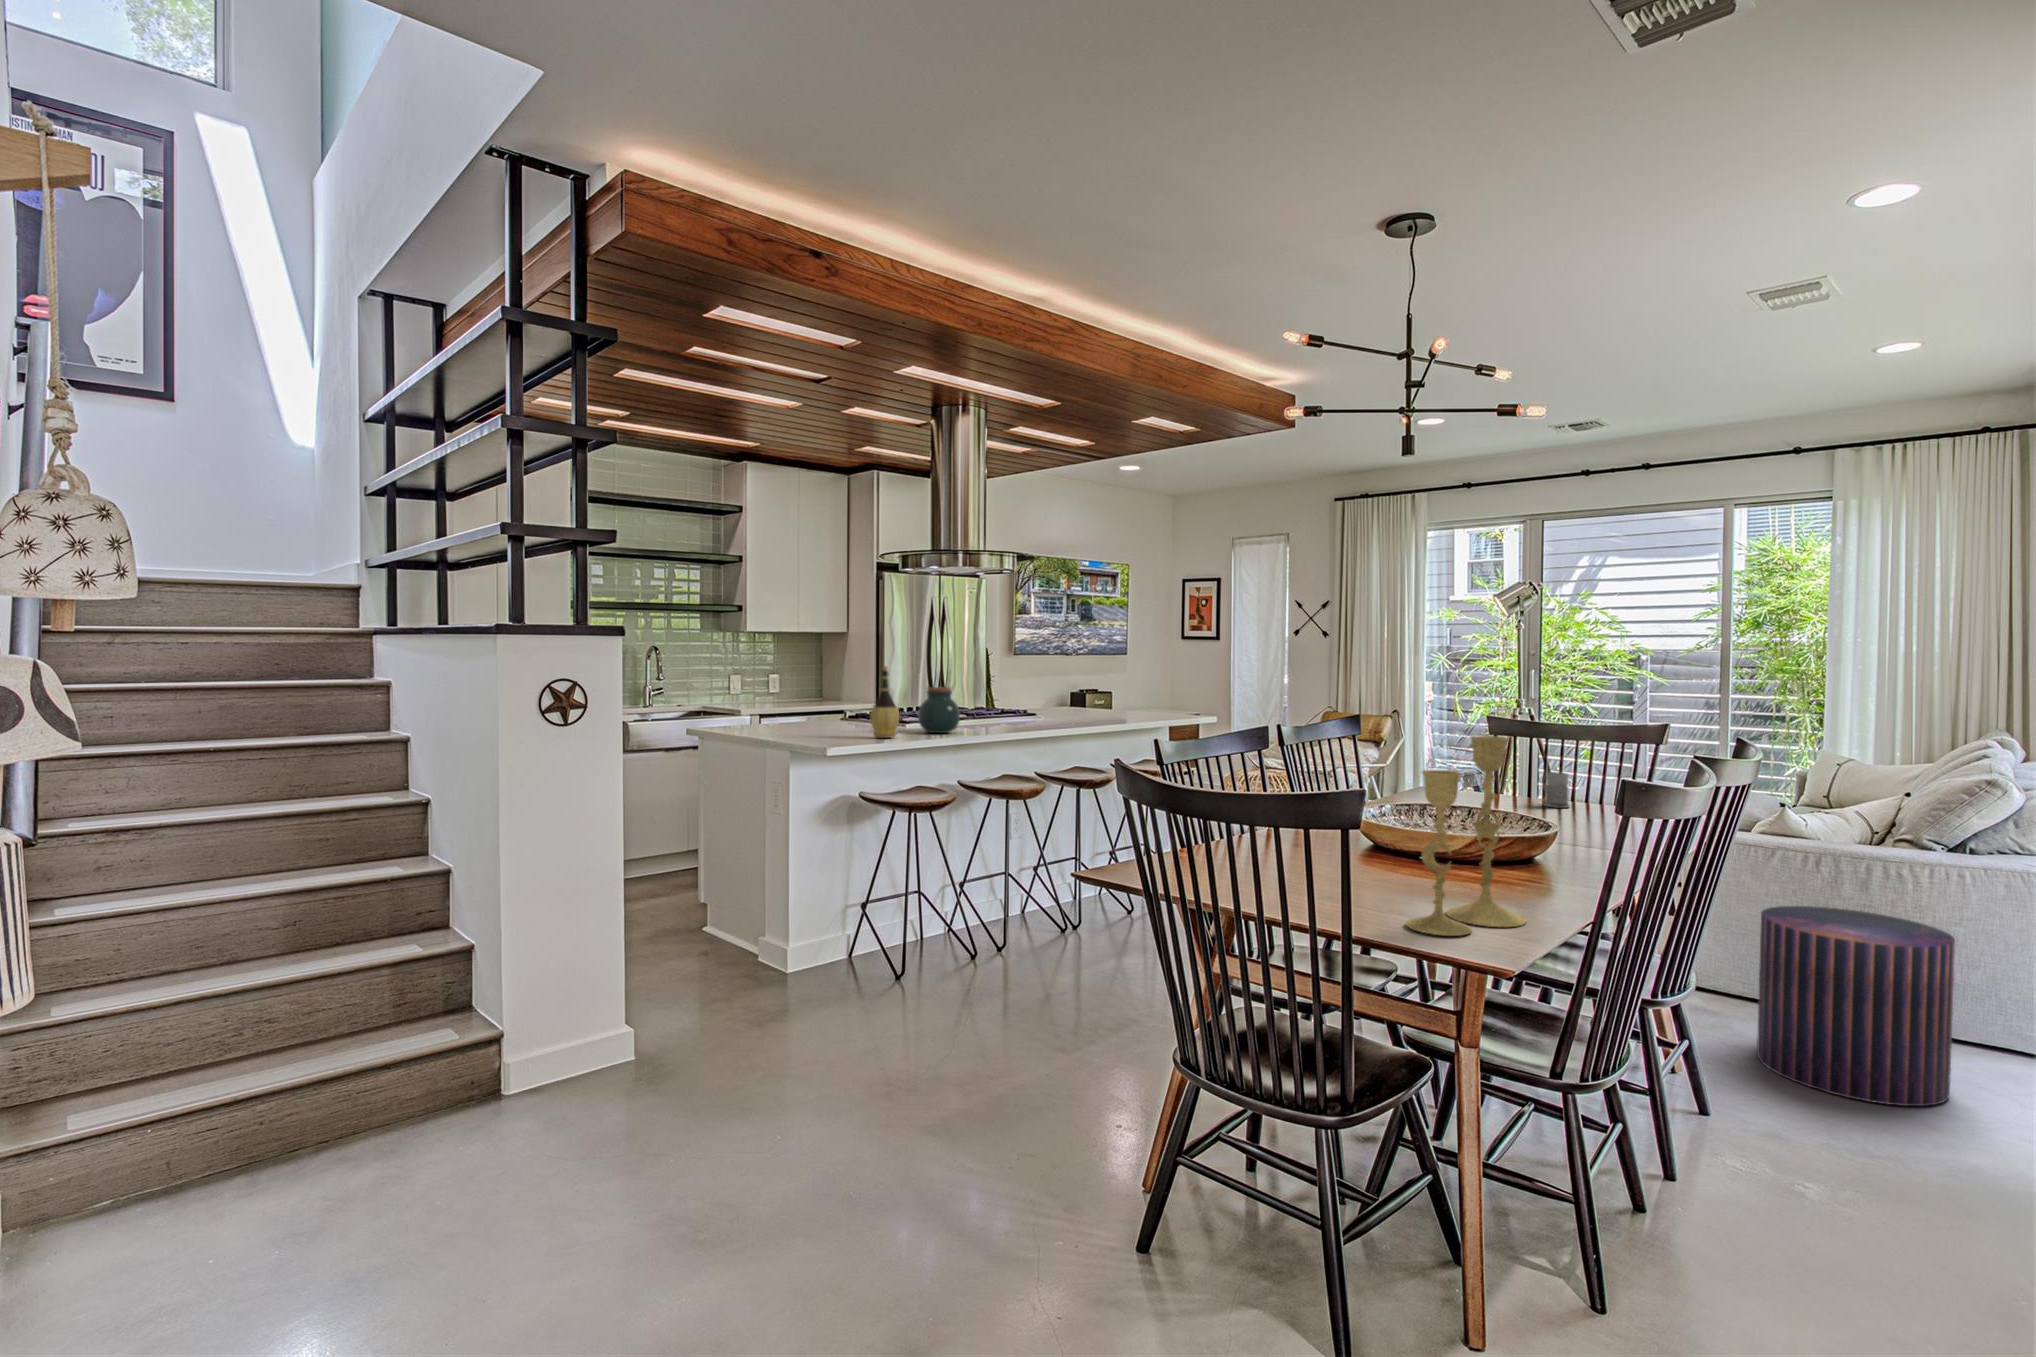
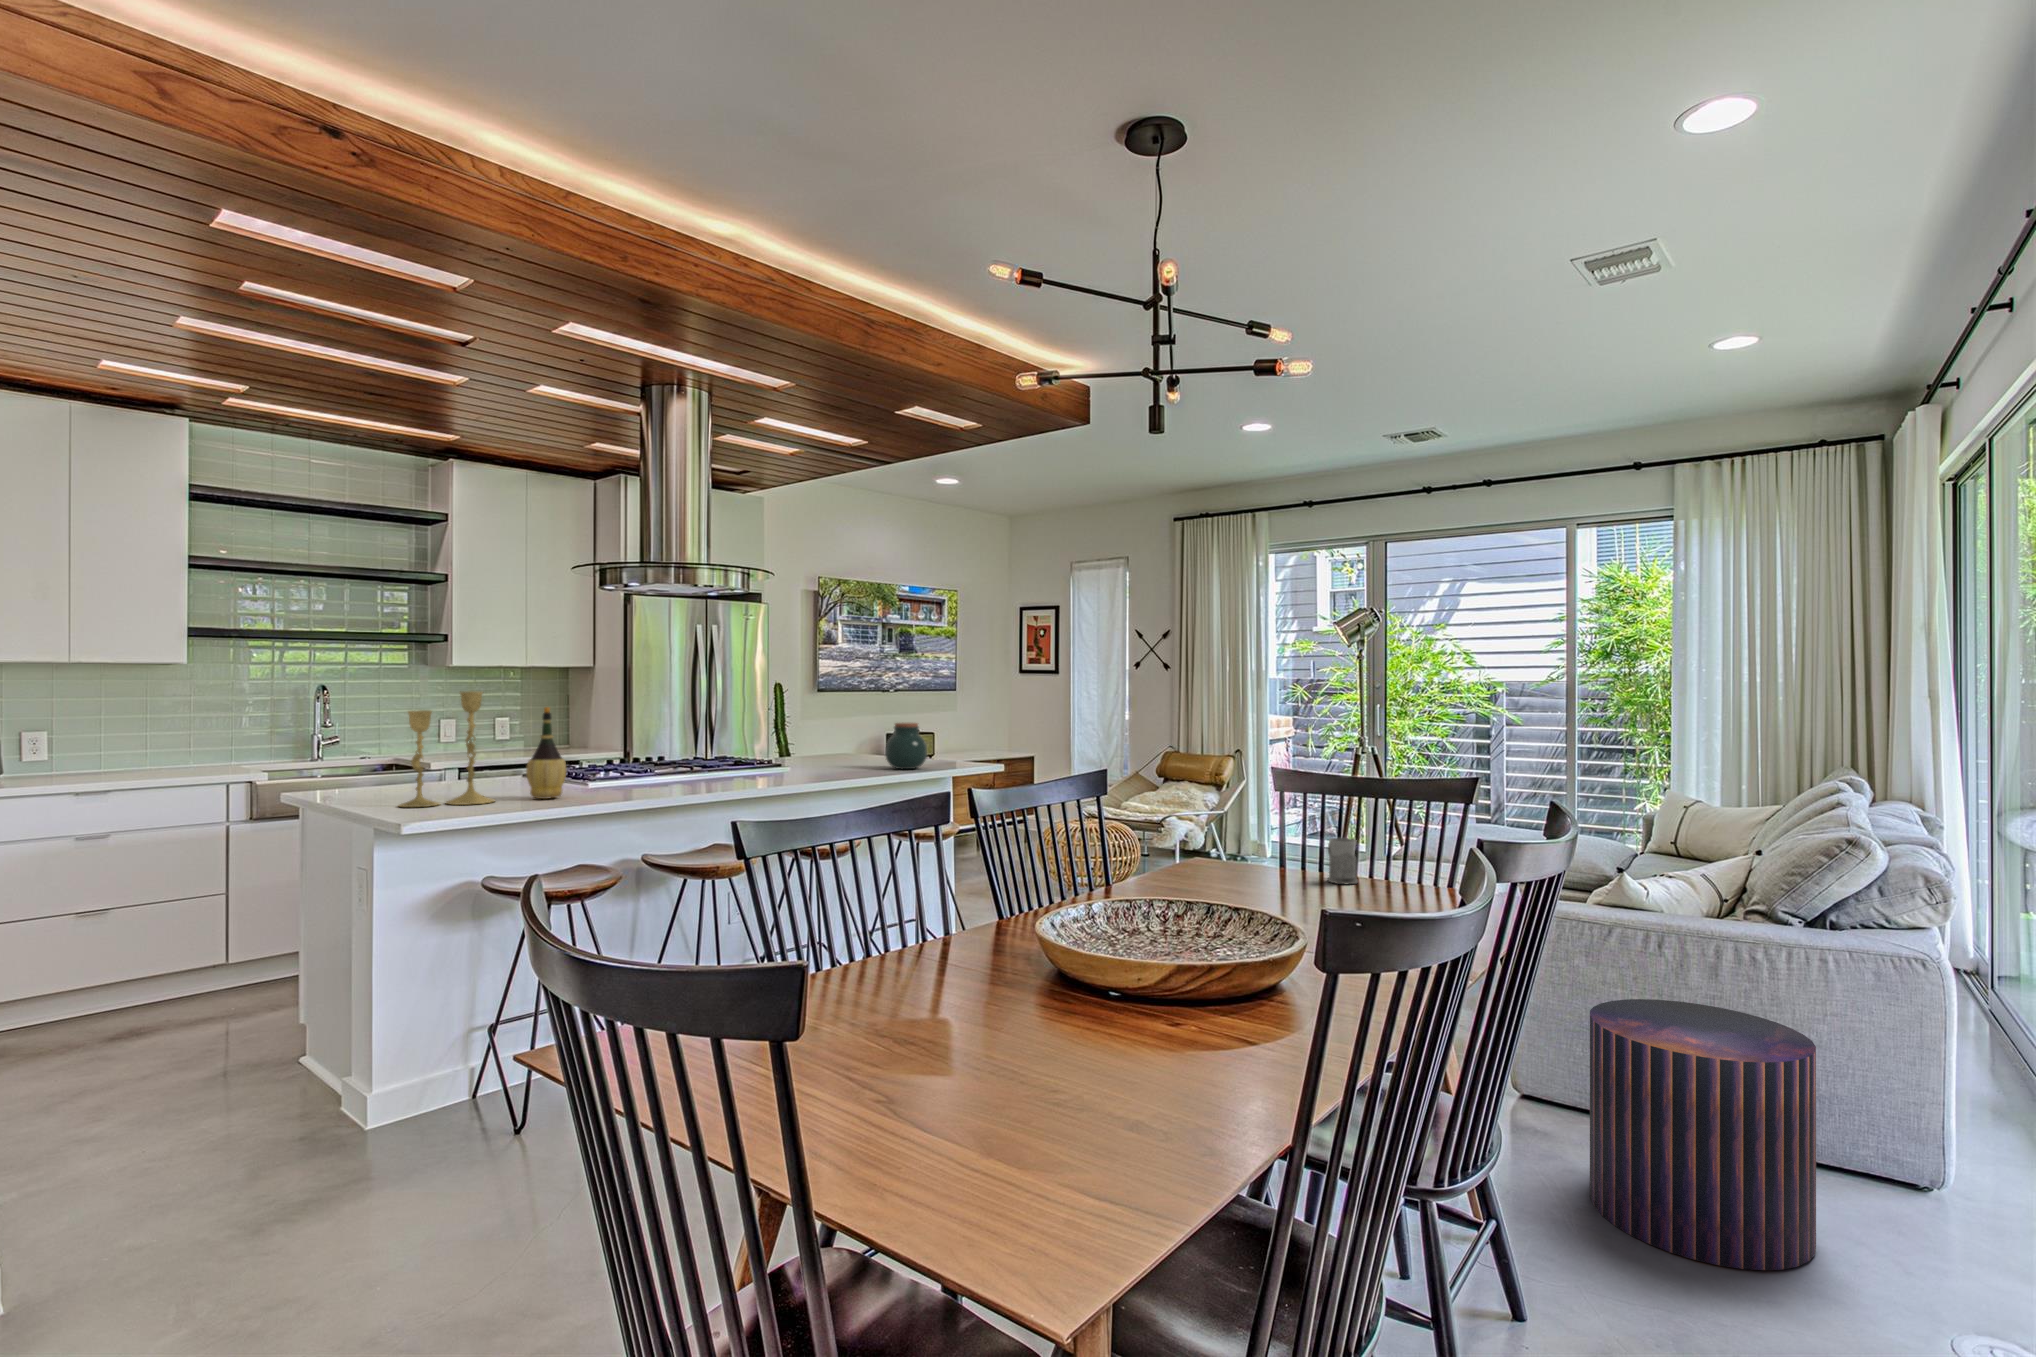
jar: present [918,687,960,733] -> present [885,723,927,769]
candlestick: present [1406,736,1526,936] -> present [399,691,495,807]

